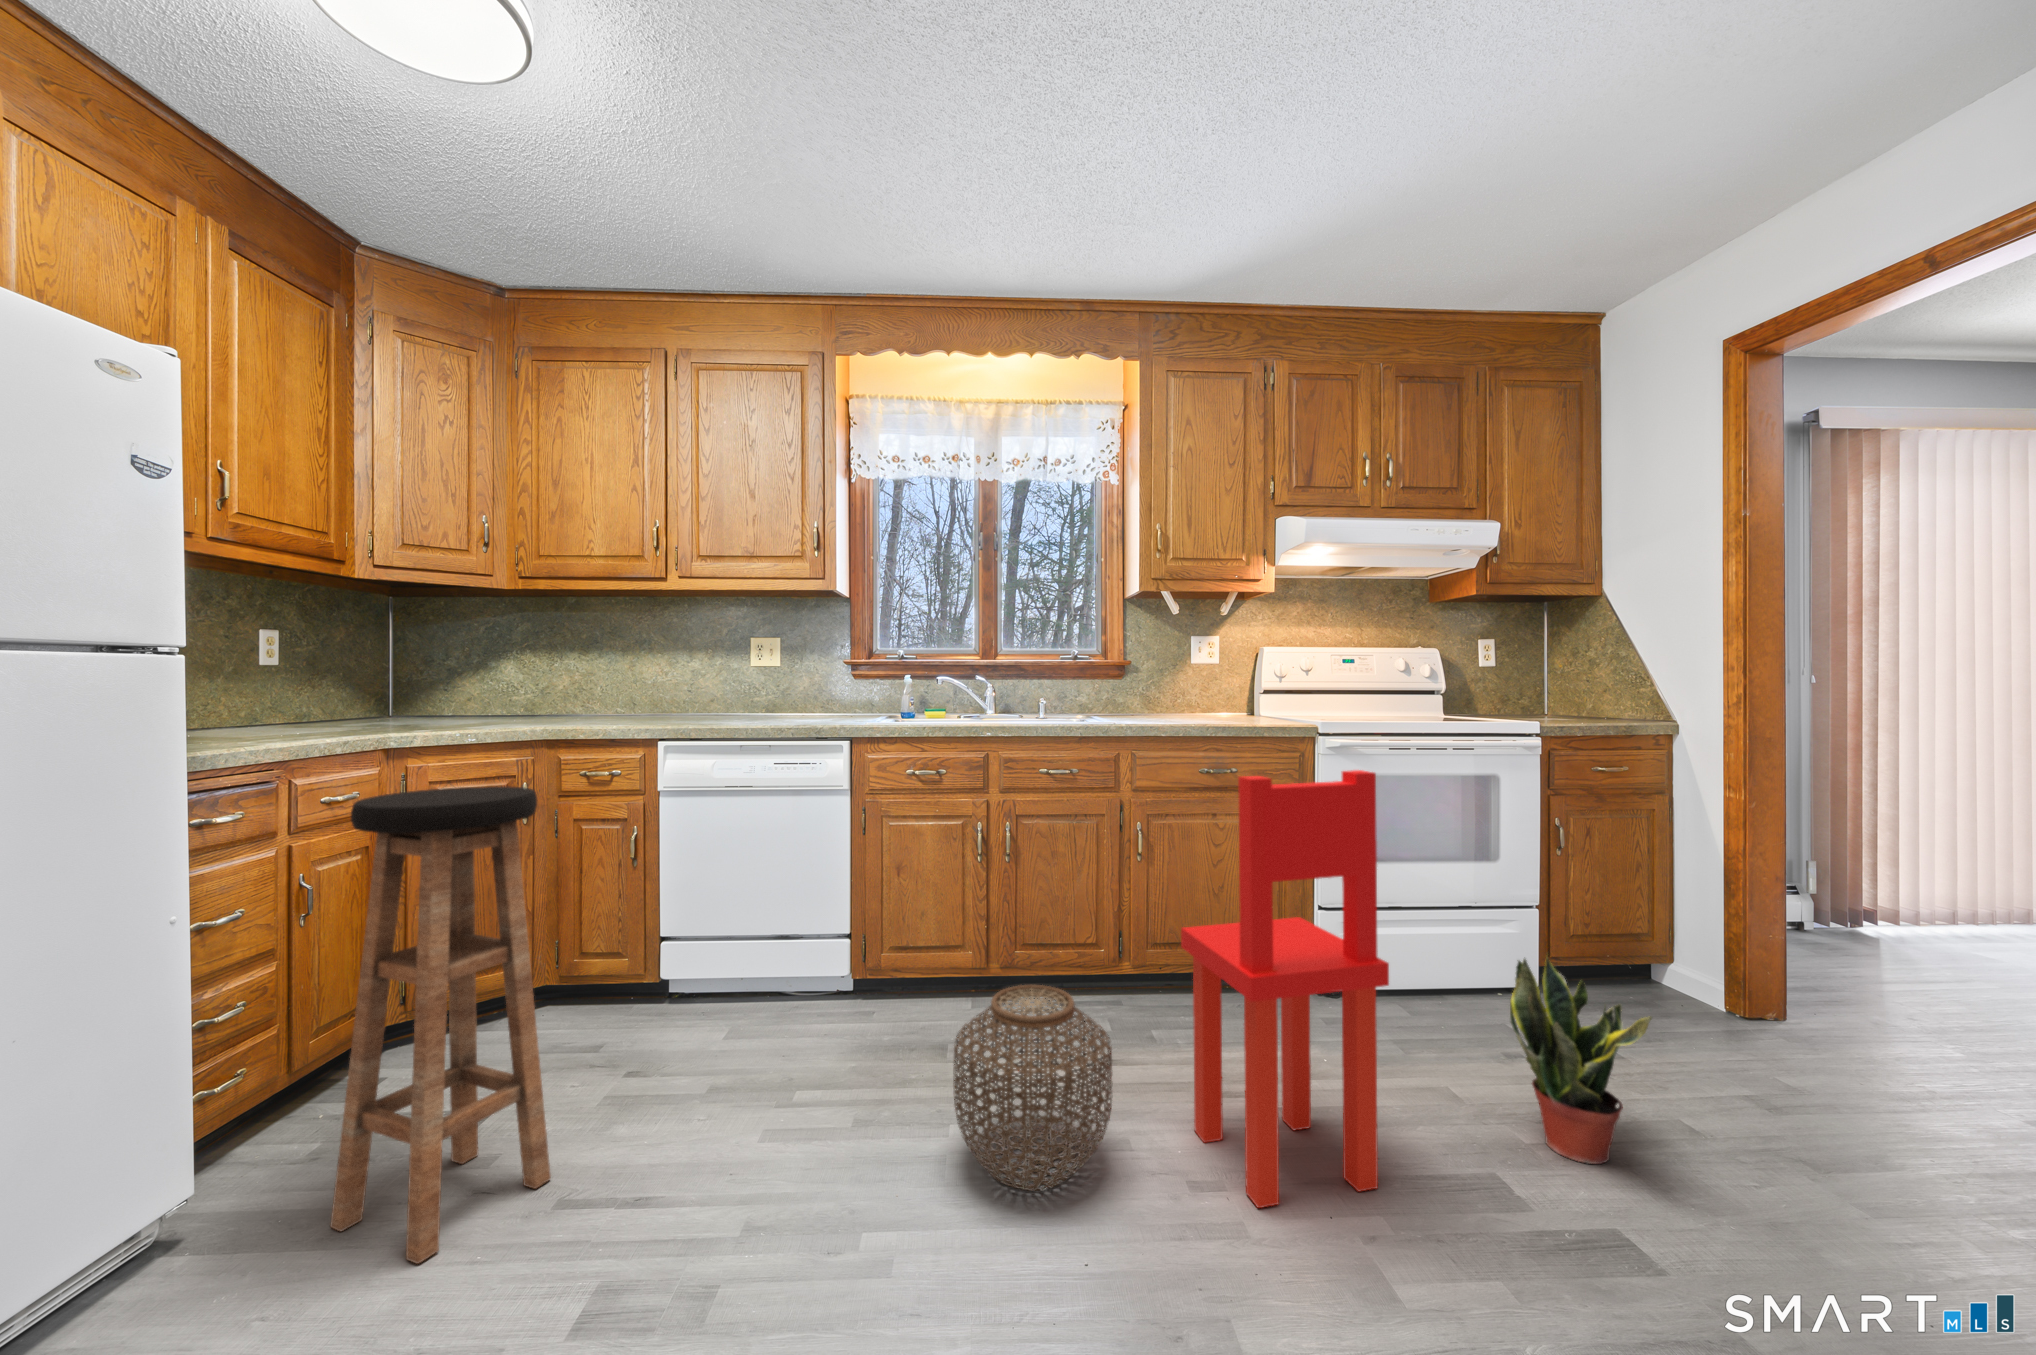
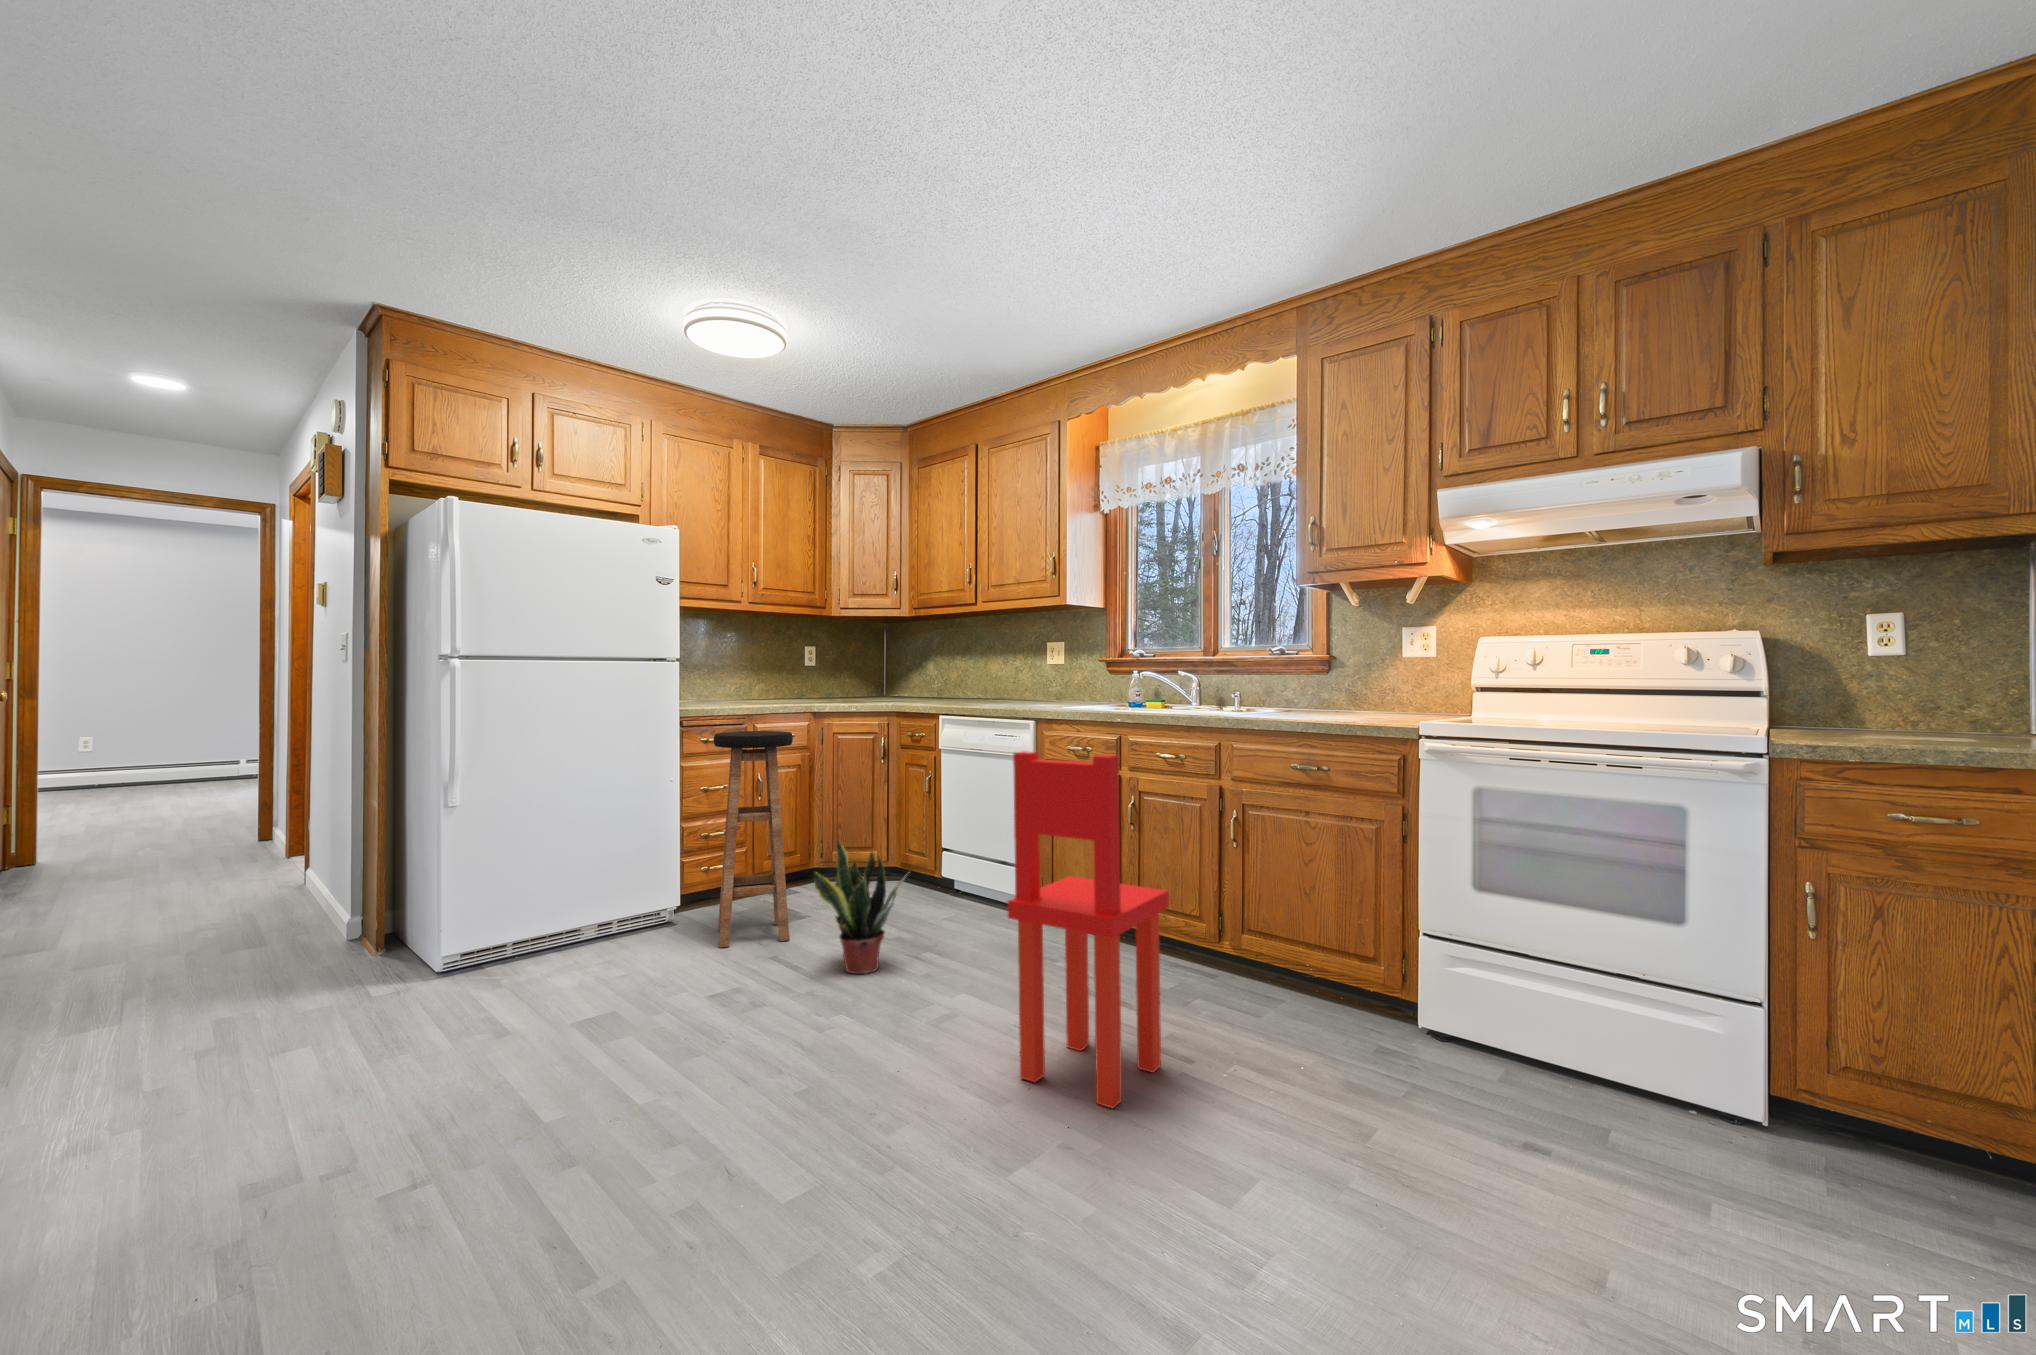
potted plant: present [1510,954,1652,1164] -> present [814,840,907,974]
woven basket: present [954,985,1112,1191] -> none [904,893,1014,1024]

